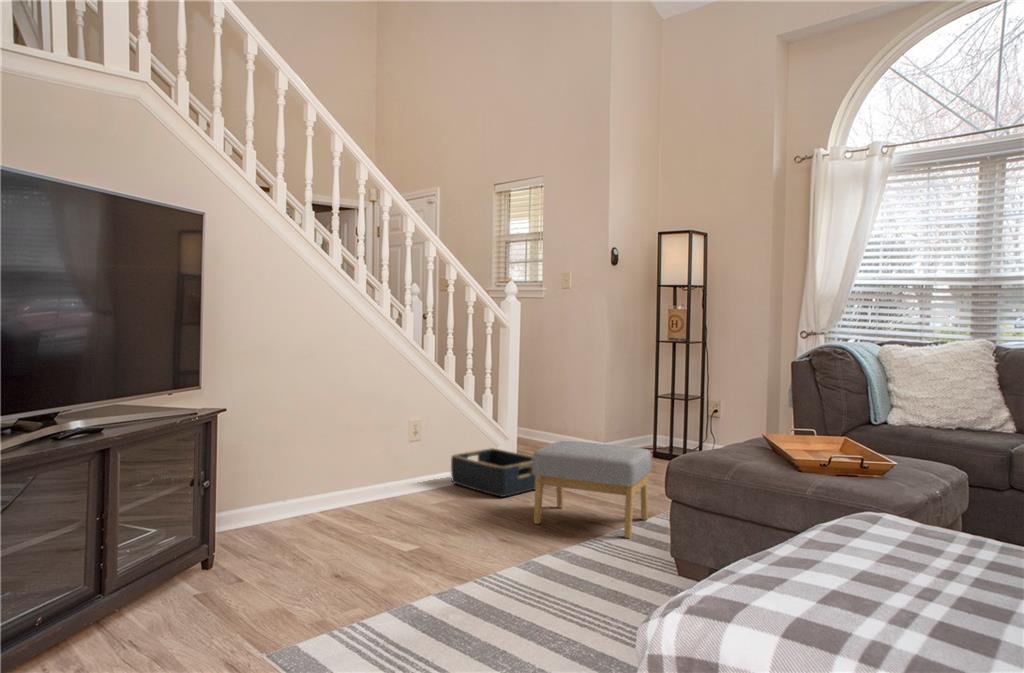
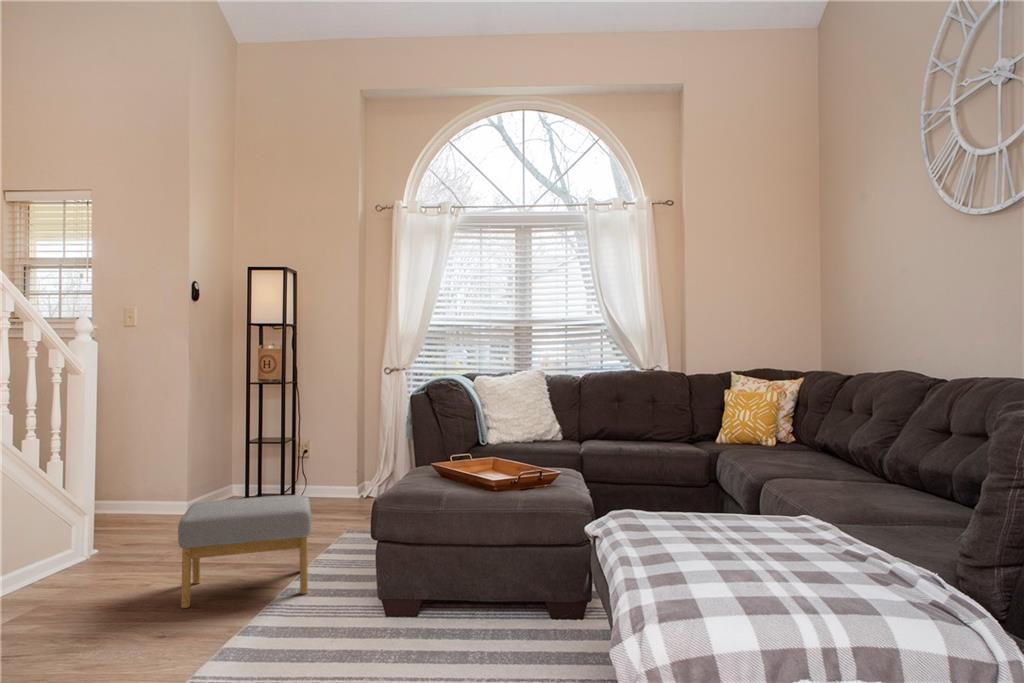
basket: present [451,448,536,497] -> none [6,531,153,591]

